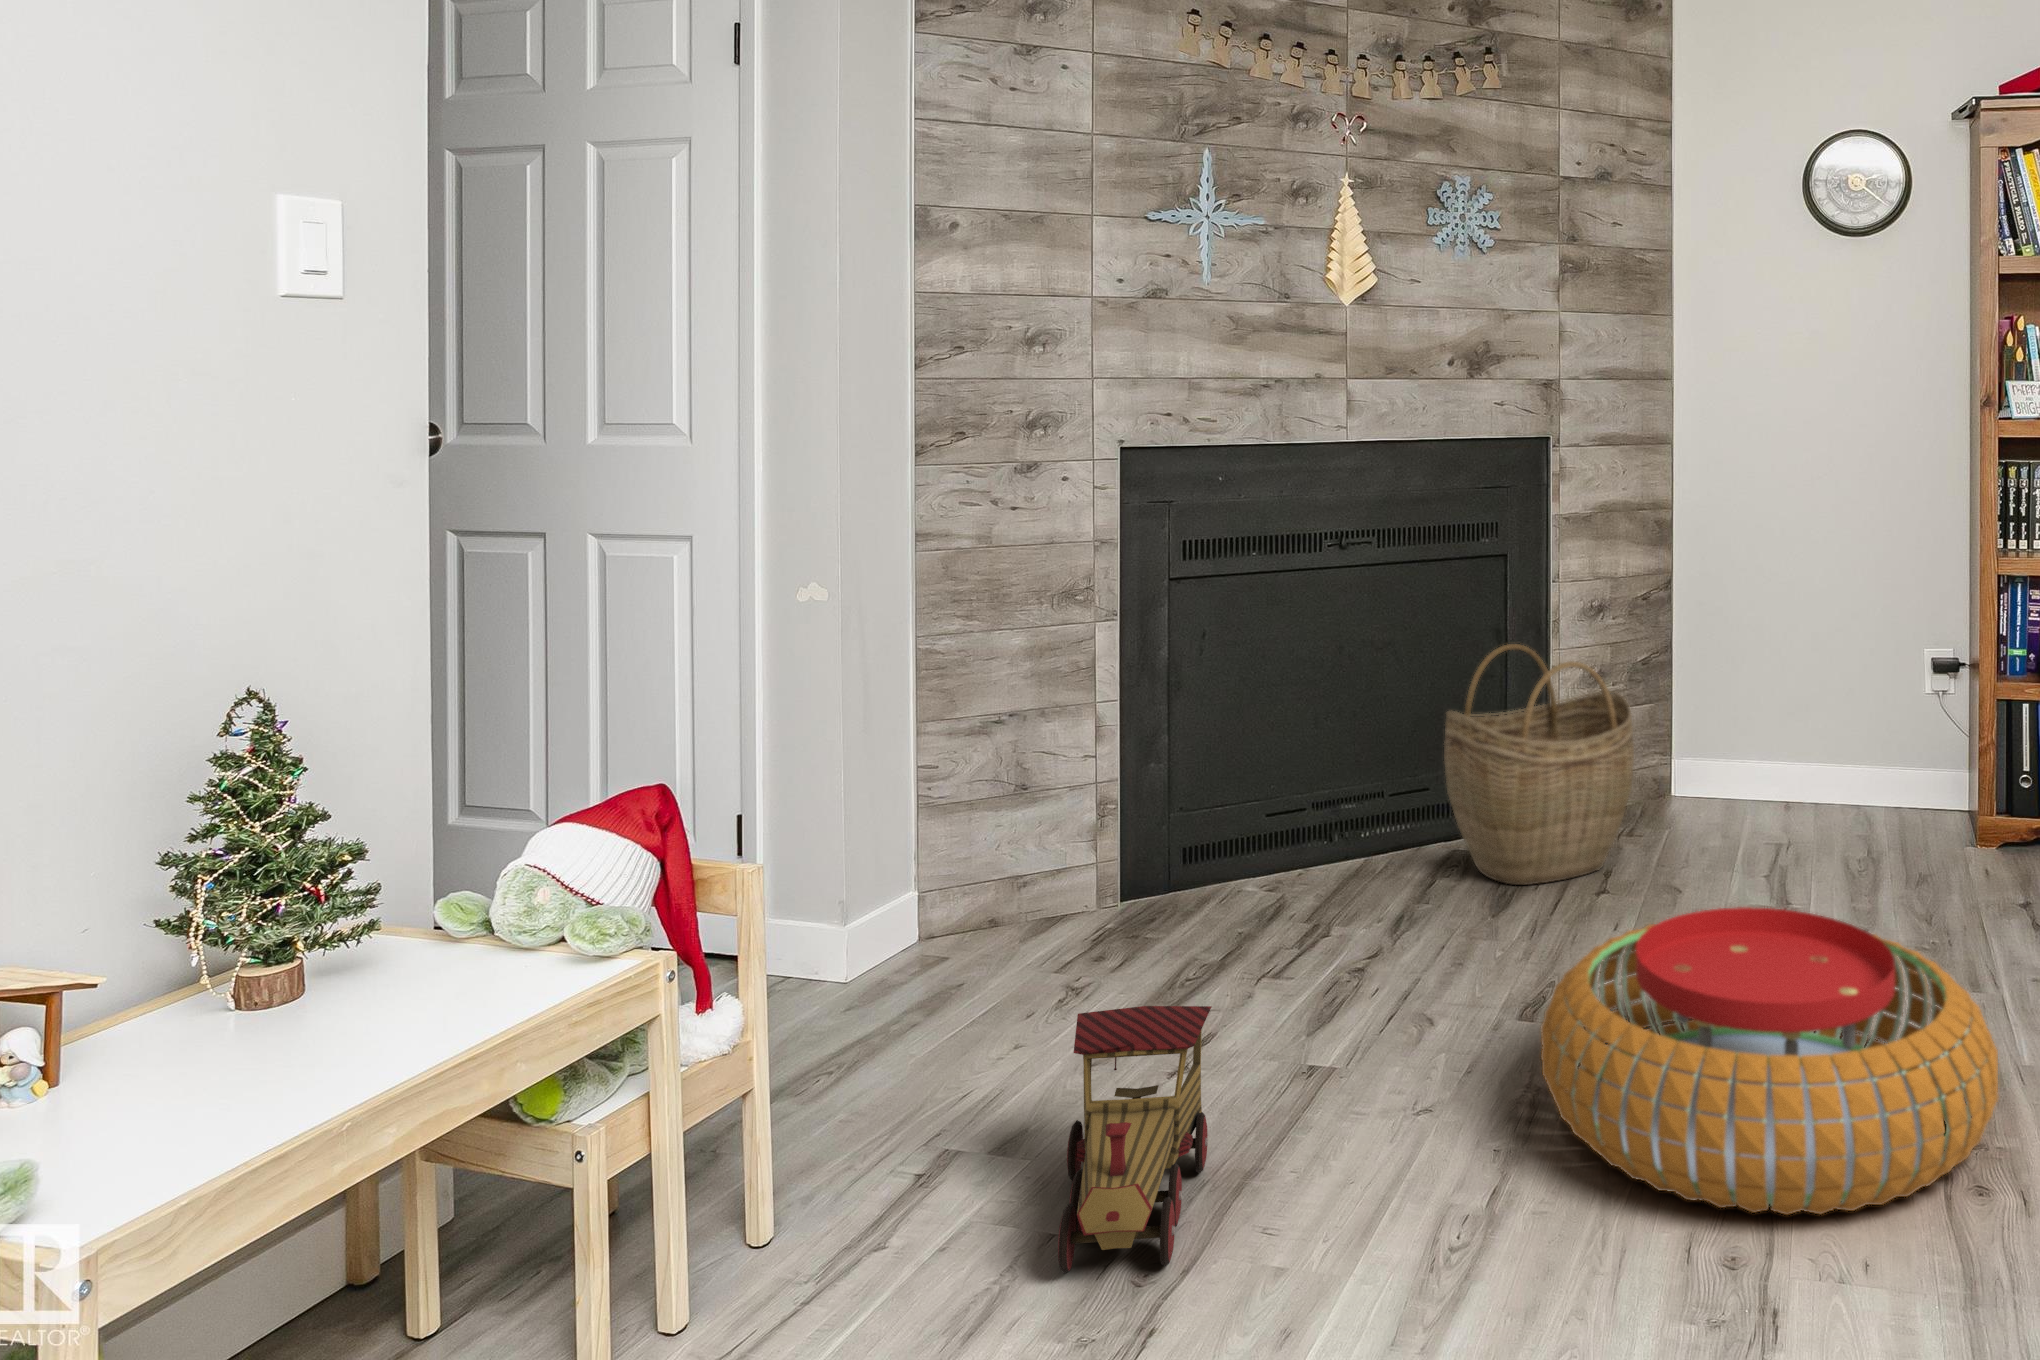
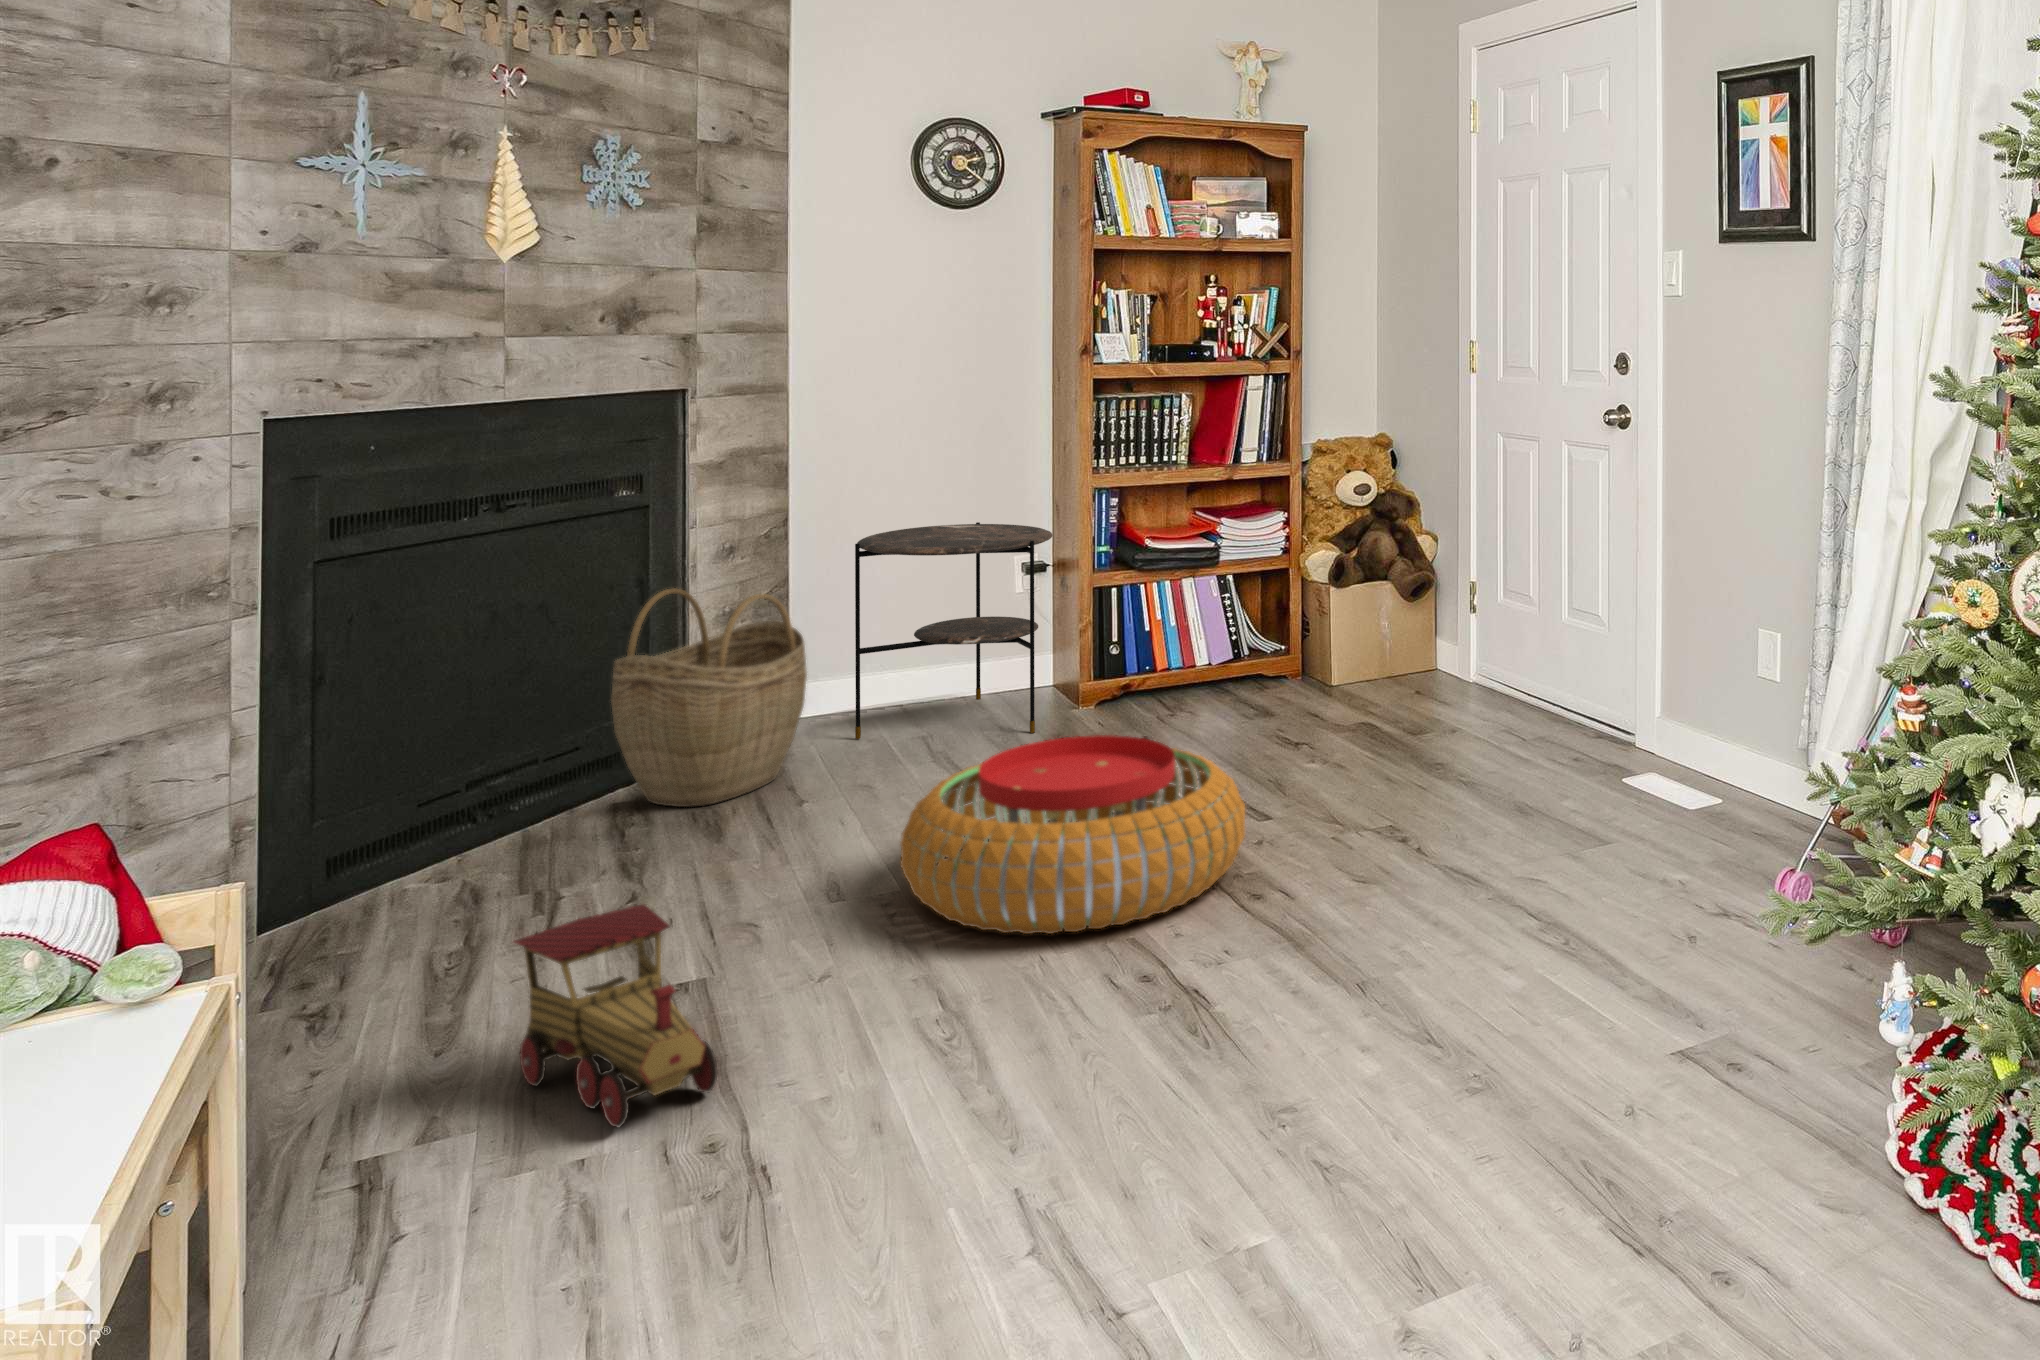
side table: none [1711,603,1939,878] -> present [855,522,1053,739]

